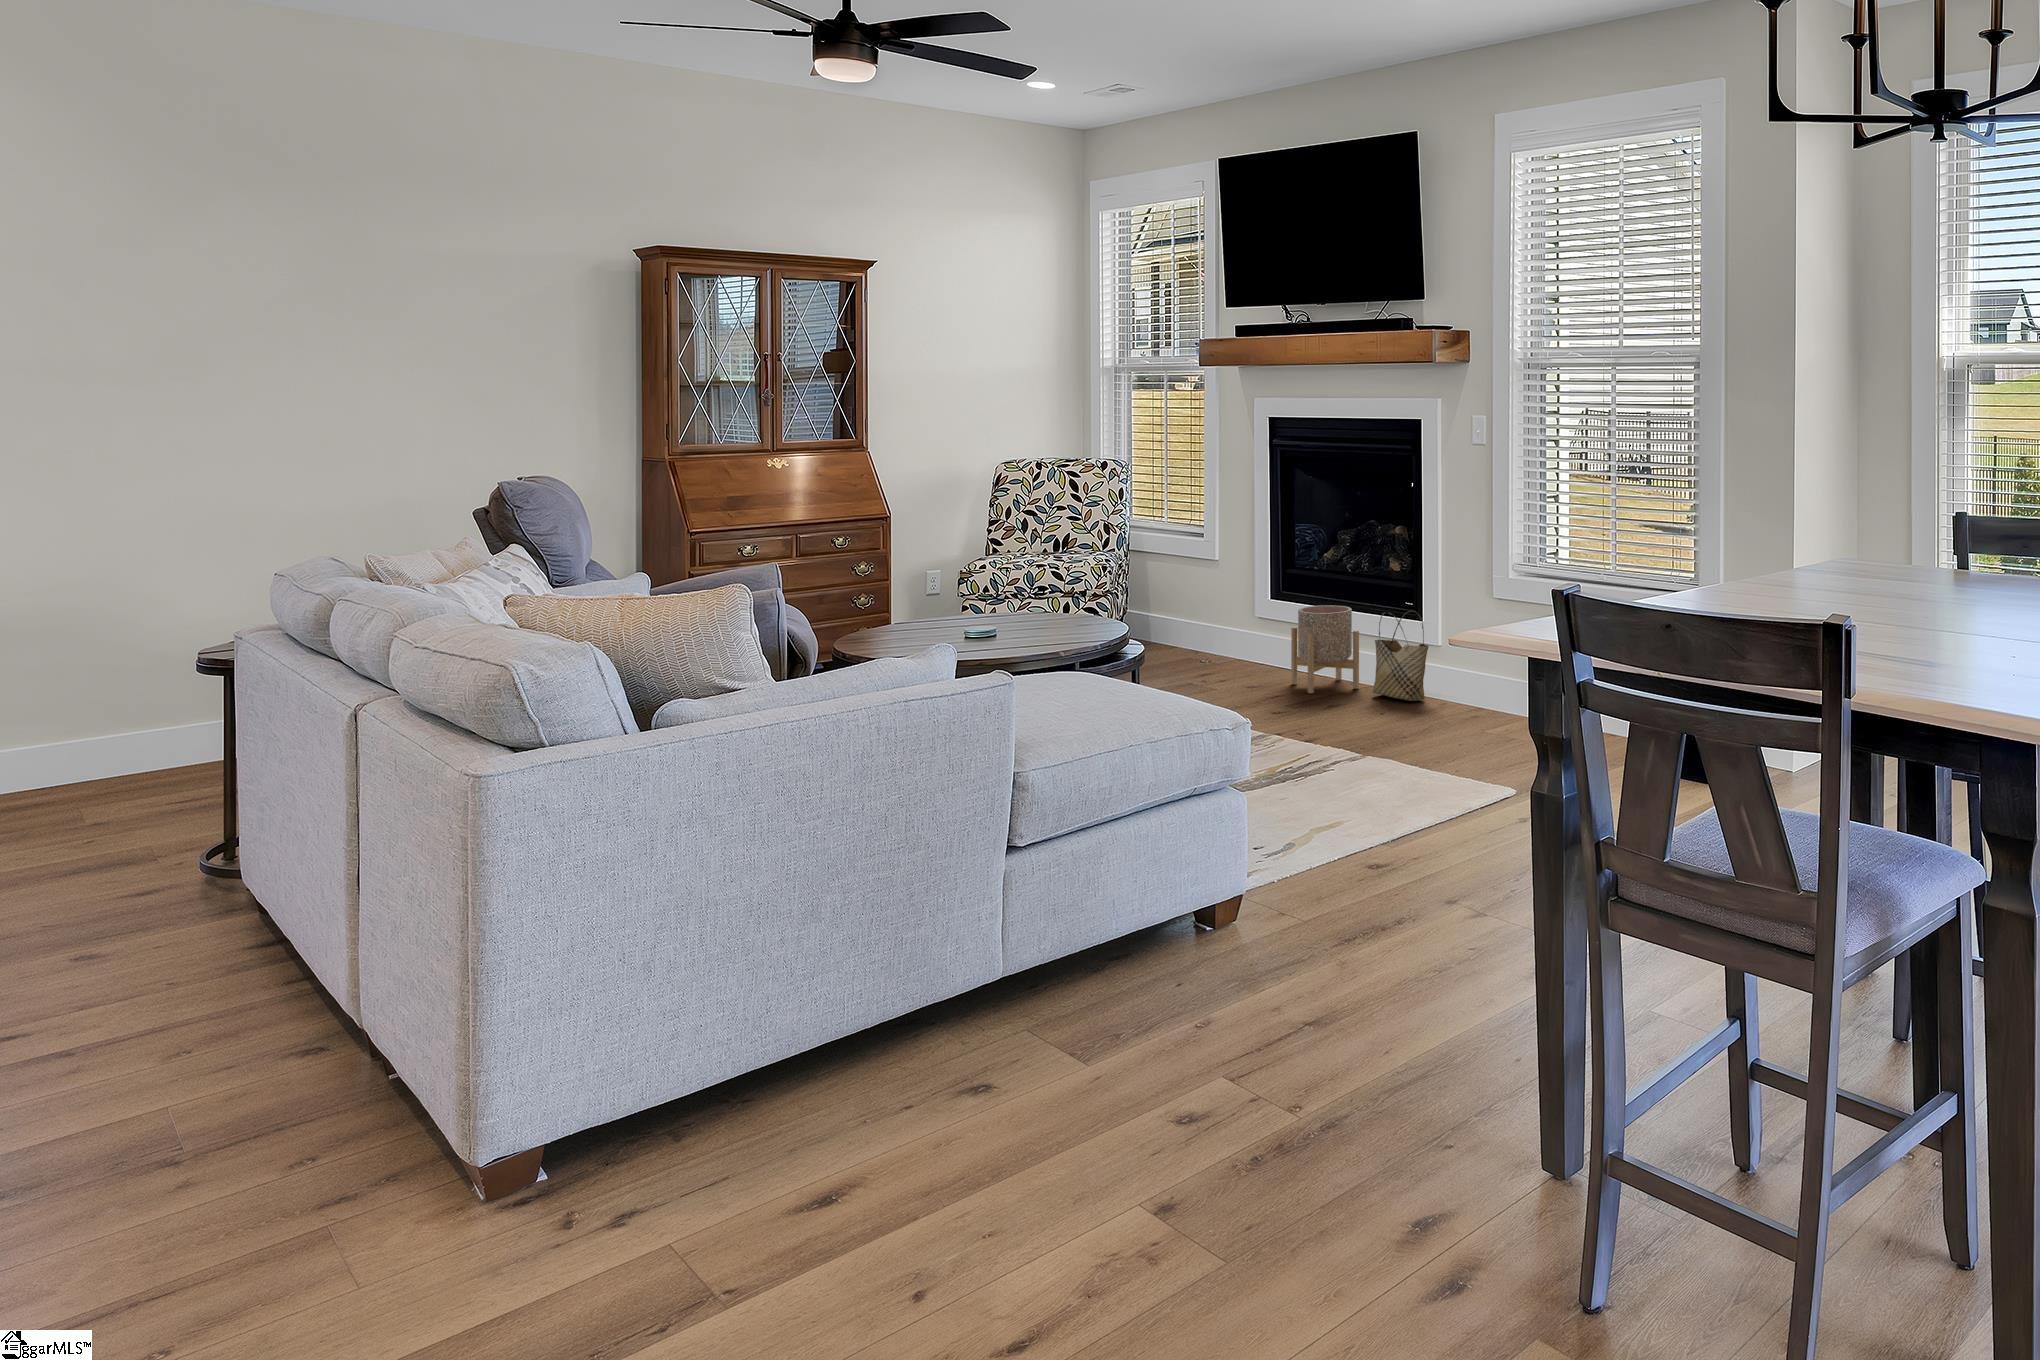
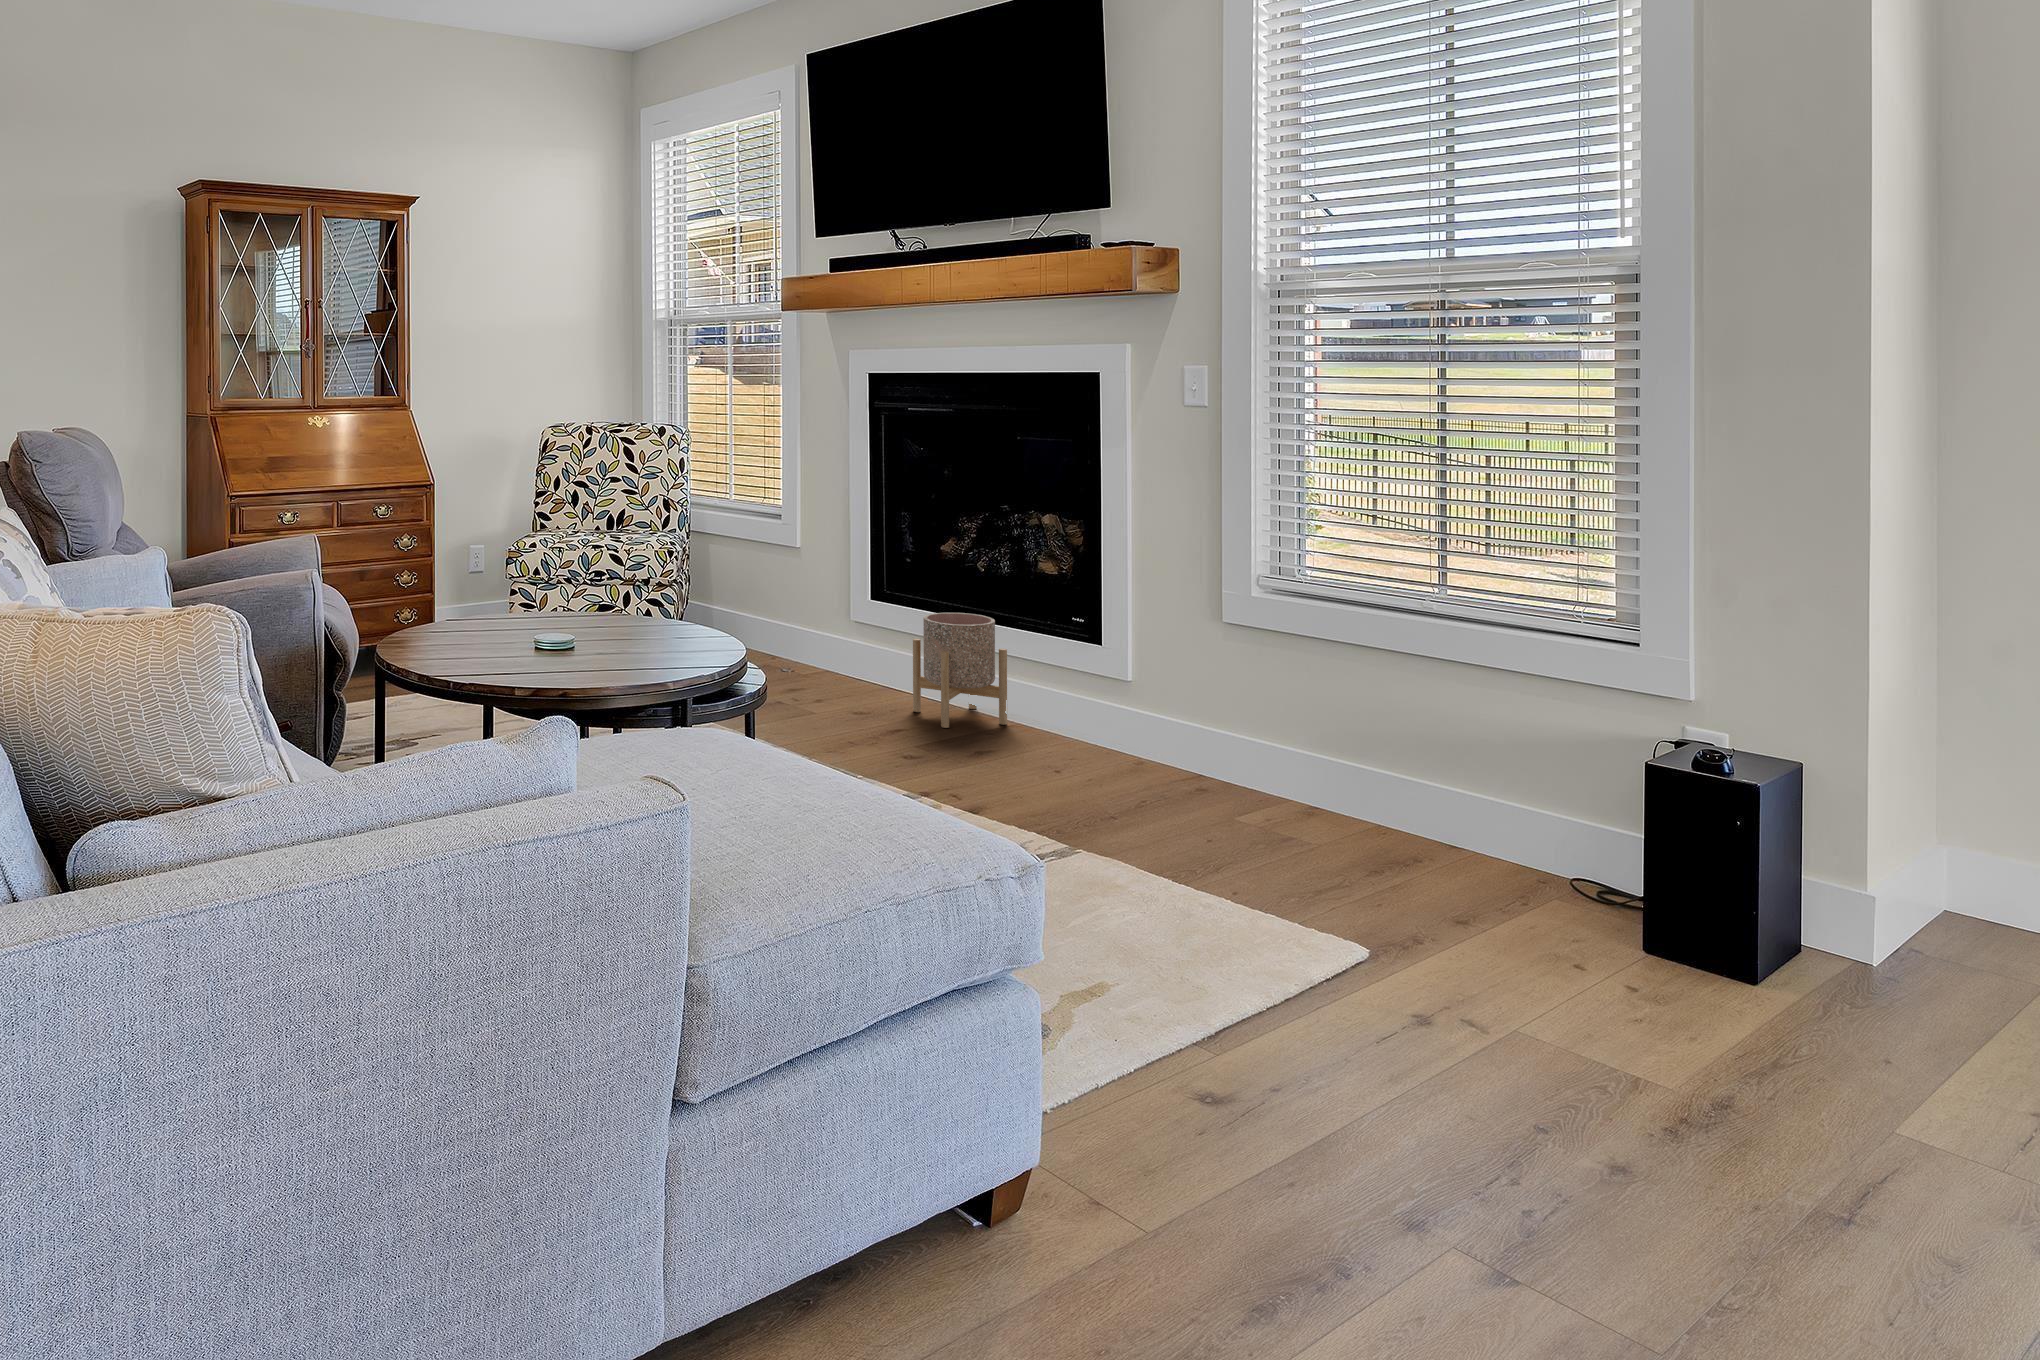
woven basket: present [1372,610,1429,701] -> none [1032,628,1116,751]

